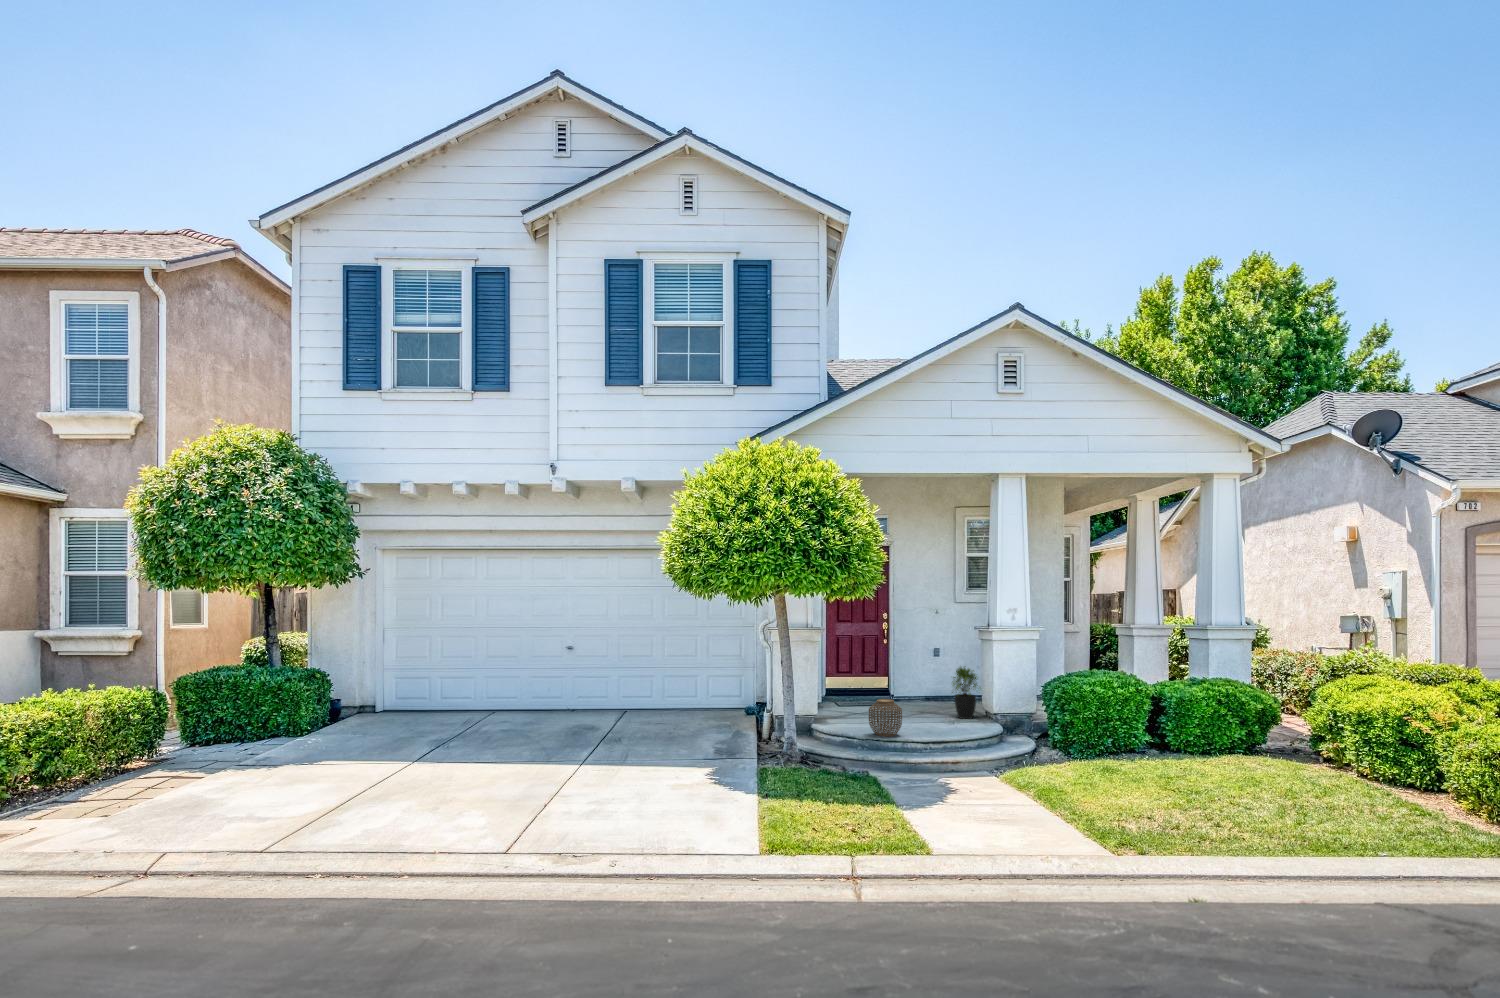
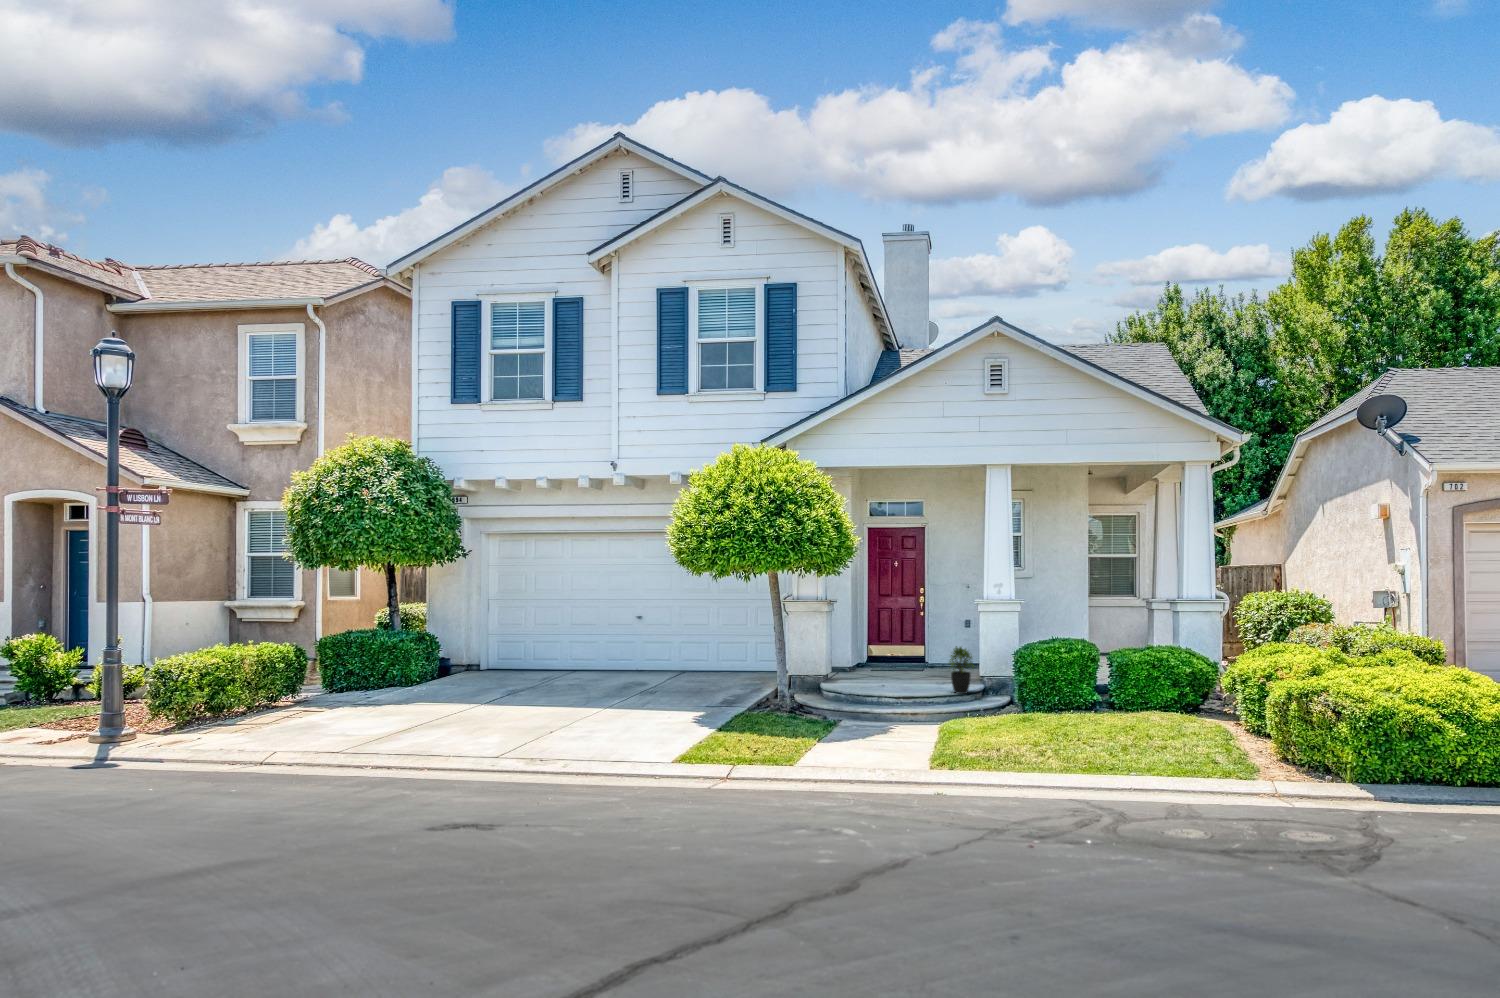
woven basket: present [869,699,902,737] -> none [853,672,882,704]

